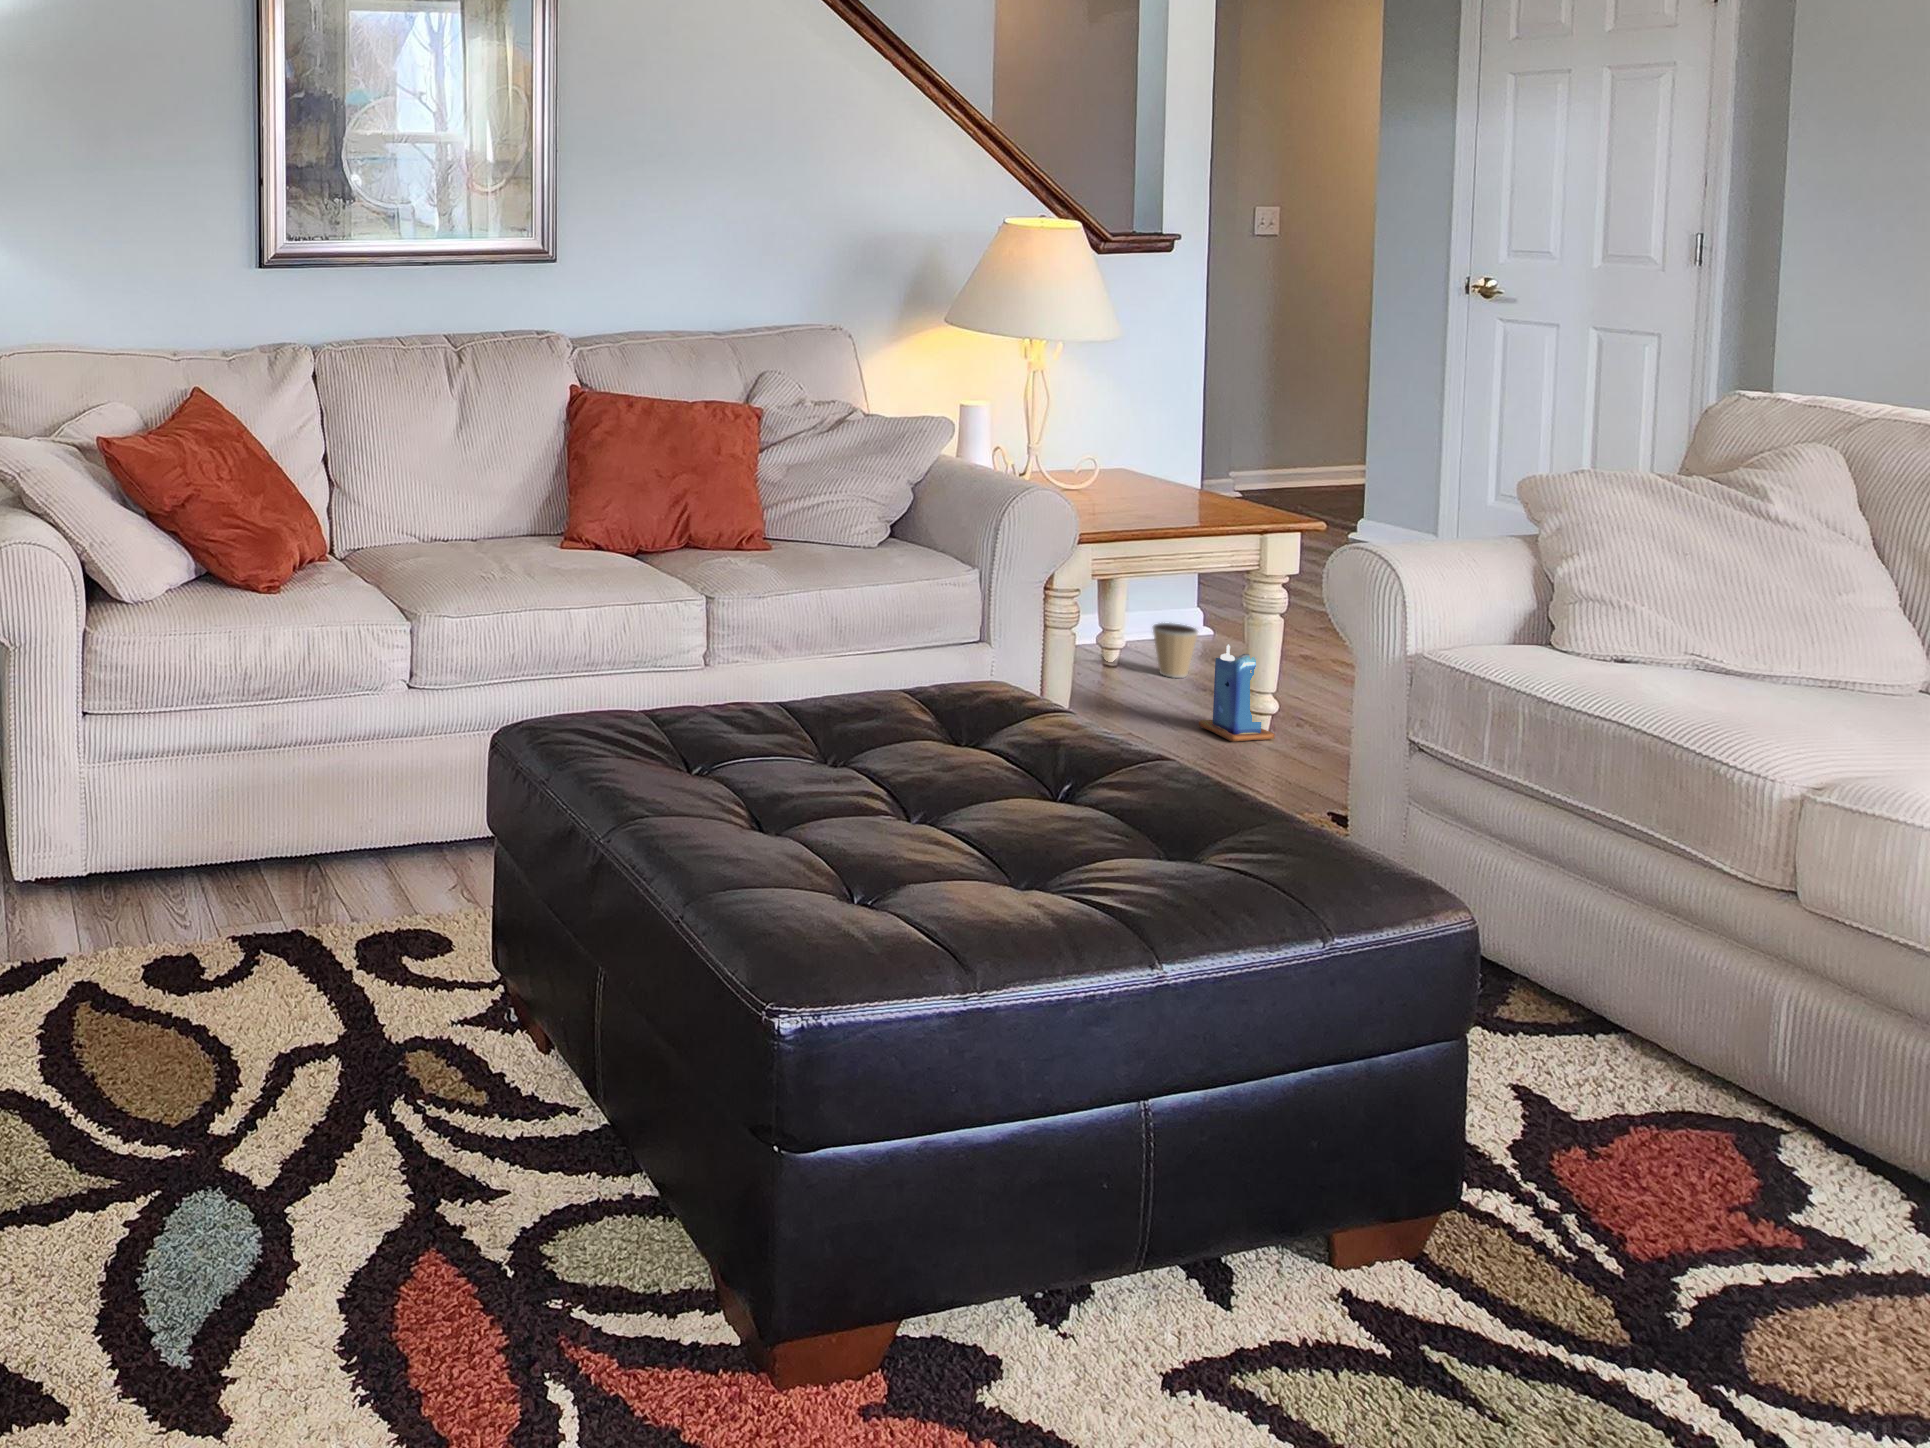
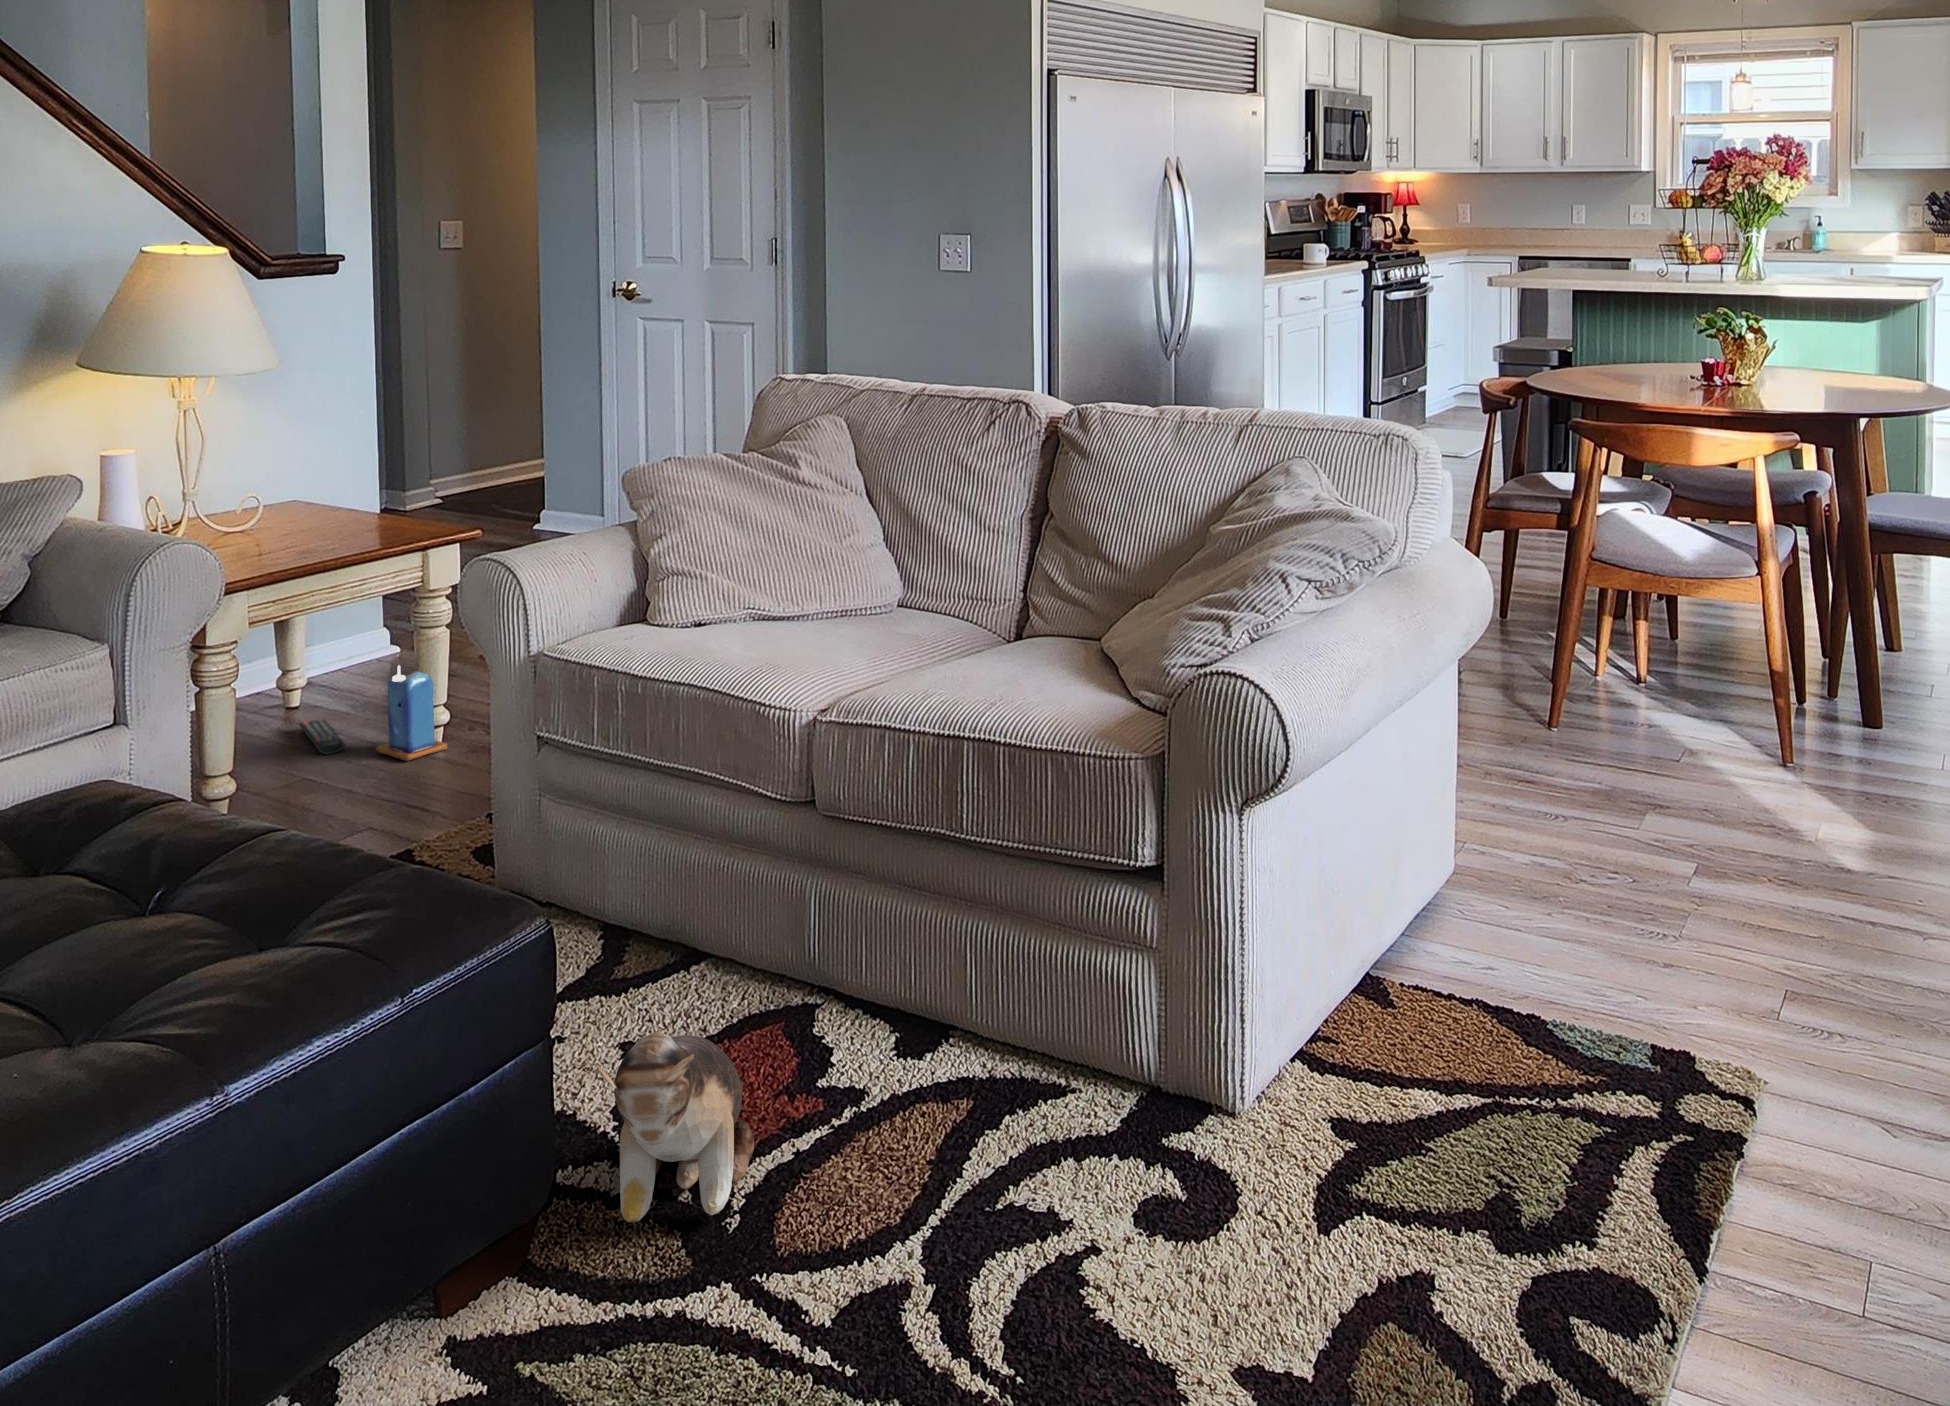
coffee cup: present [1153,623,1198,678] -> none [333,649,380,705]
remote control: none [1119,682,1166,718] -> present [299,719,345,754]
plush toy: none [1521,1073,1706,1302] -> present [596,1030,754,1222]

